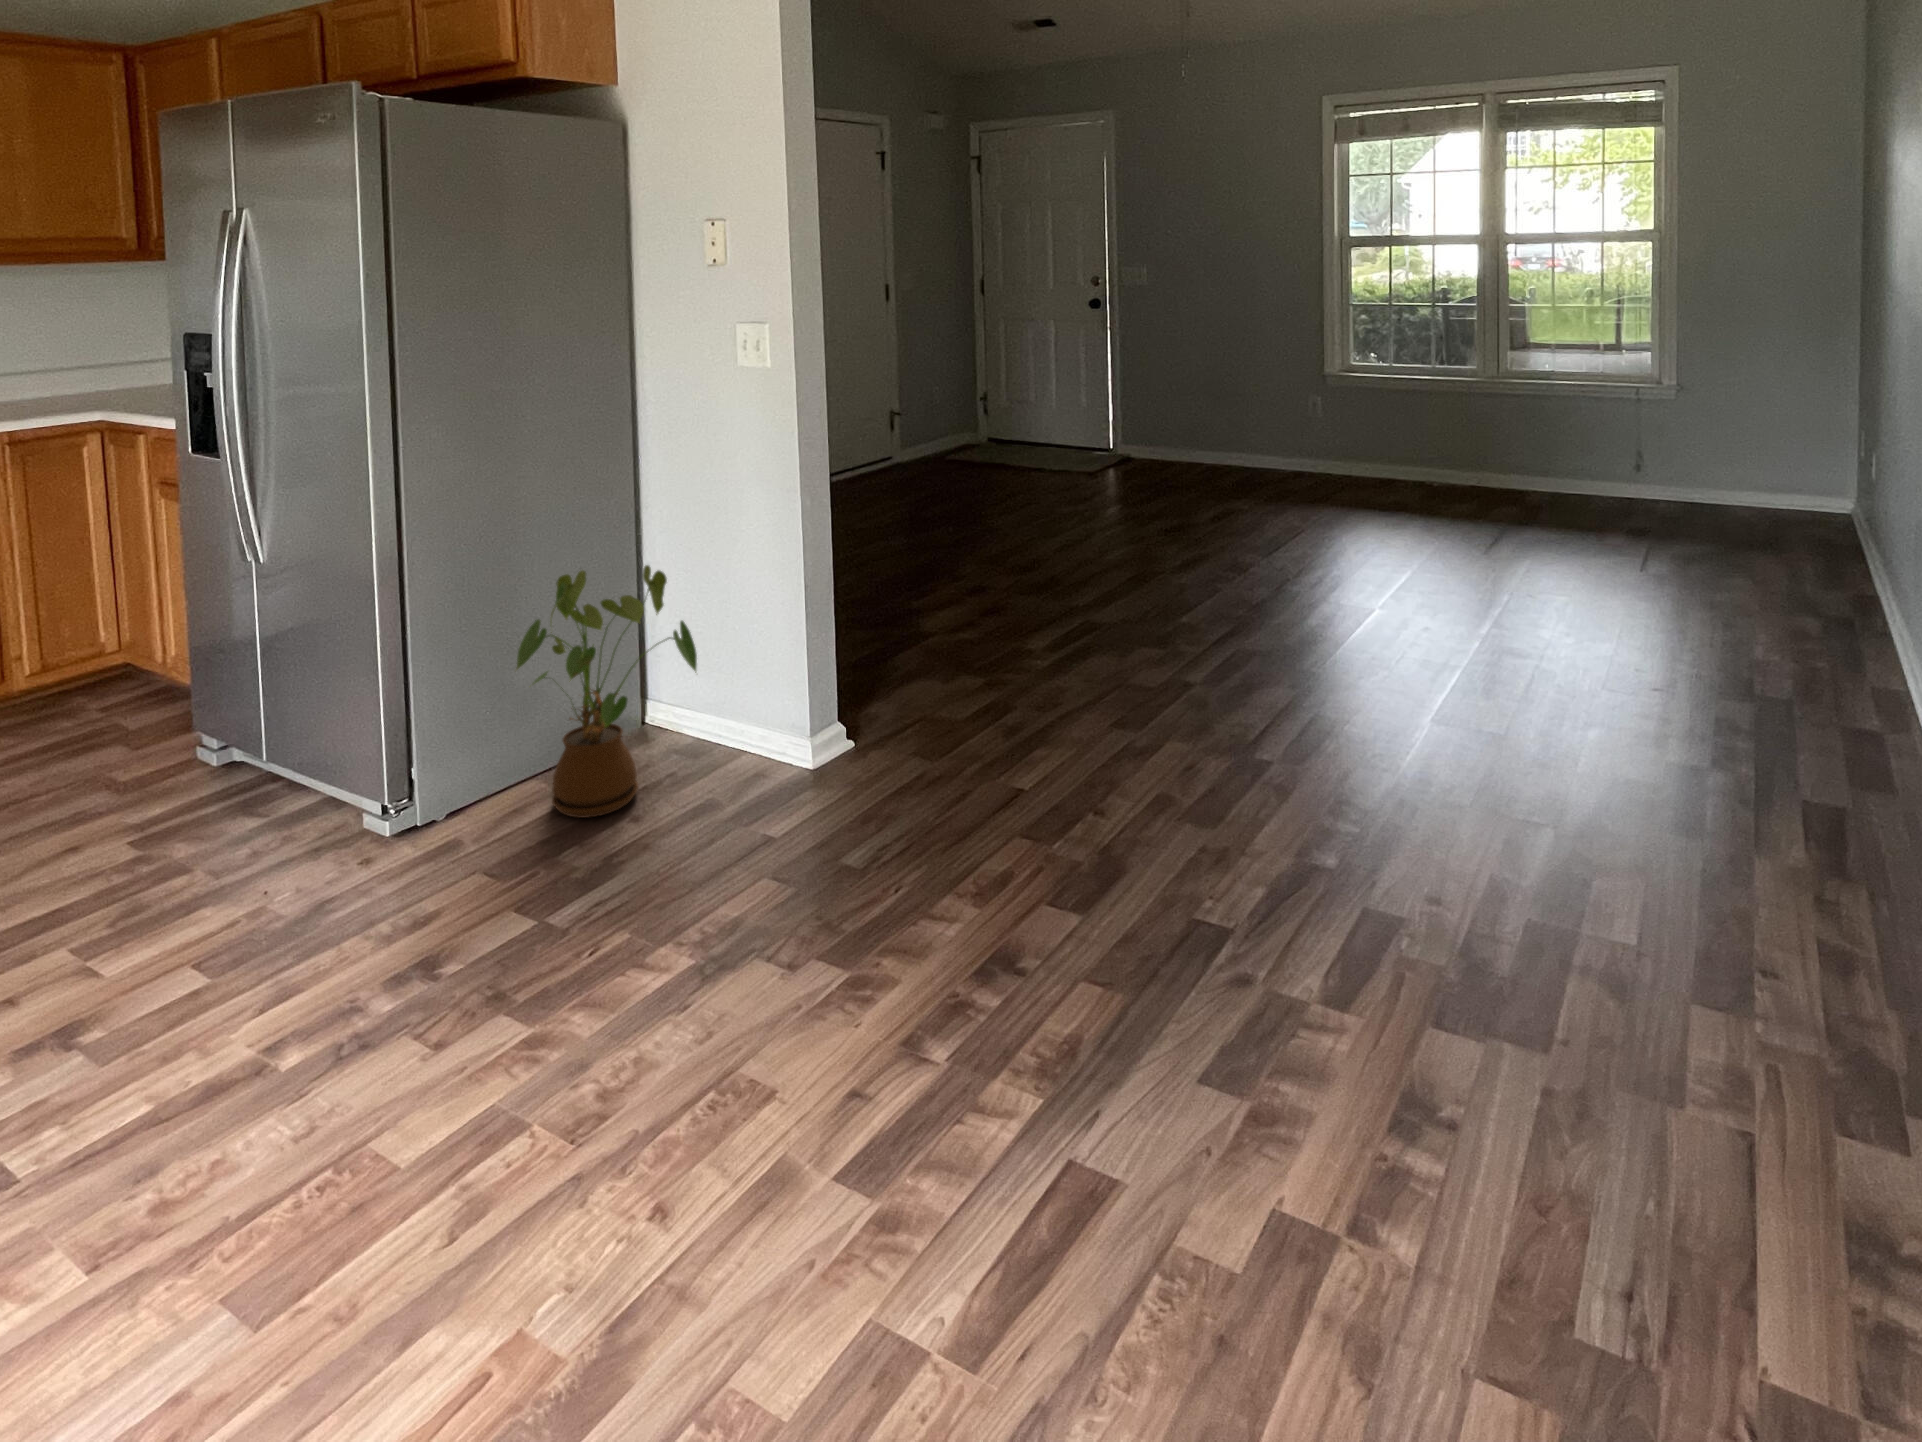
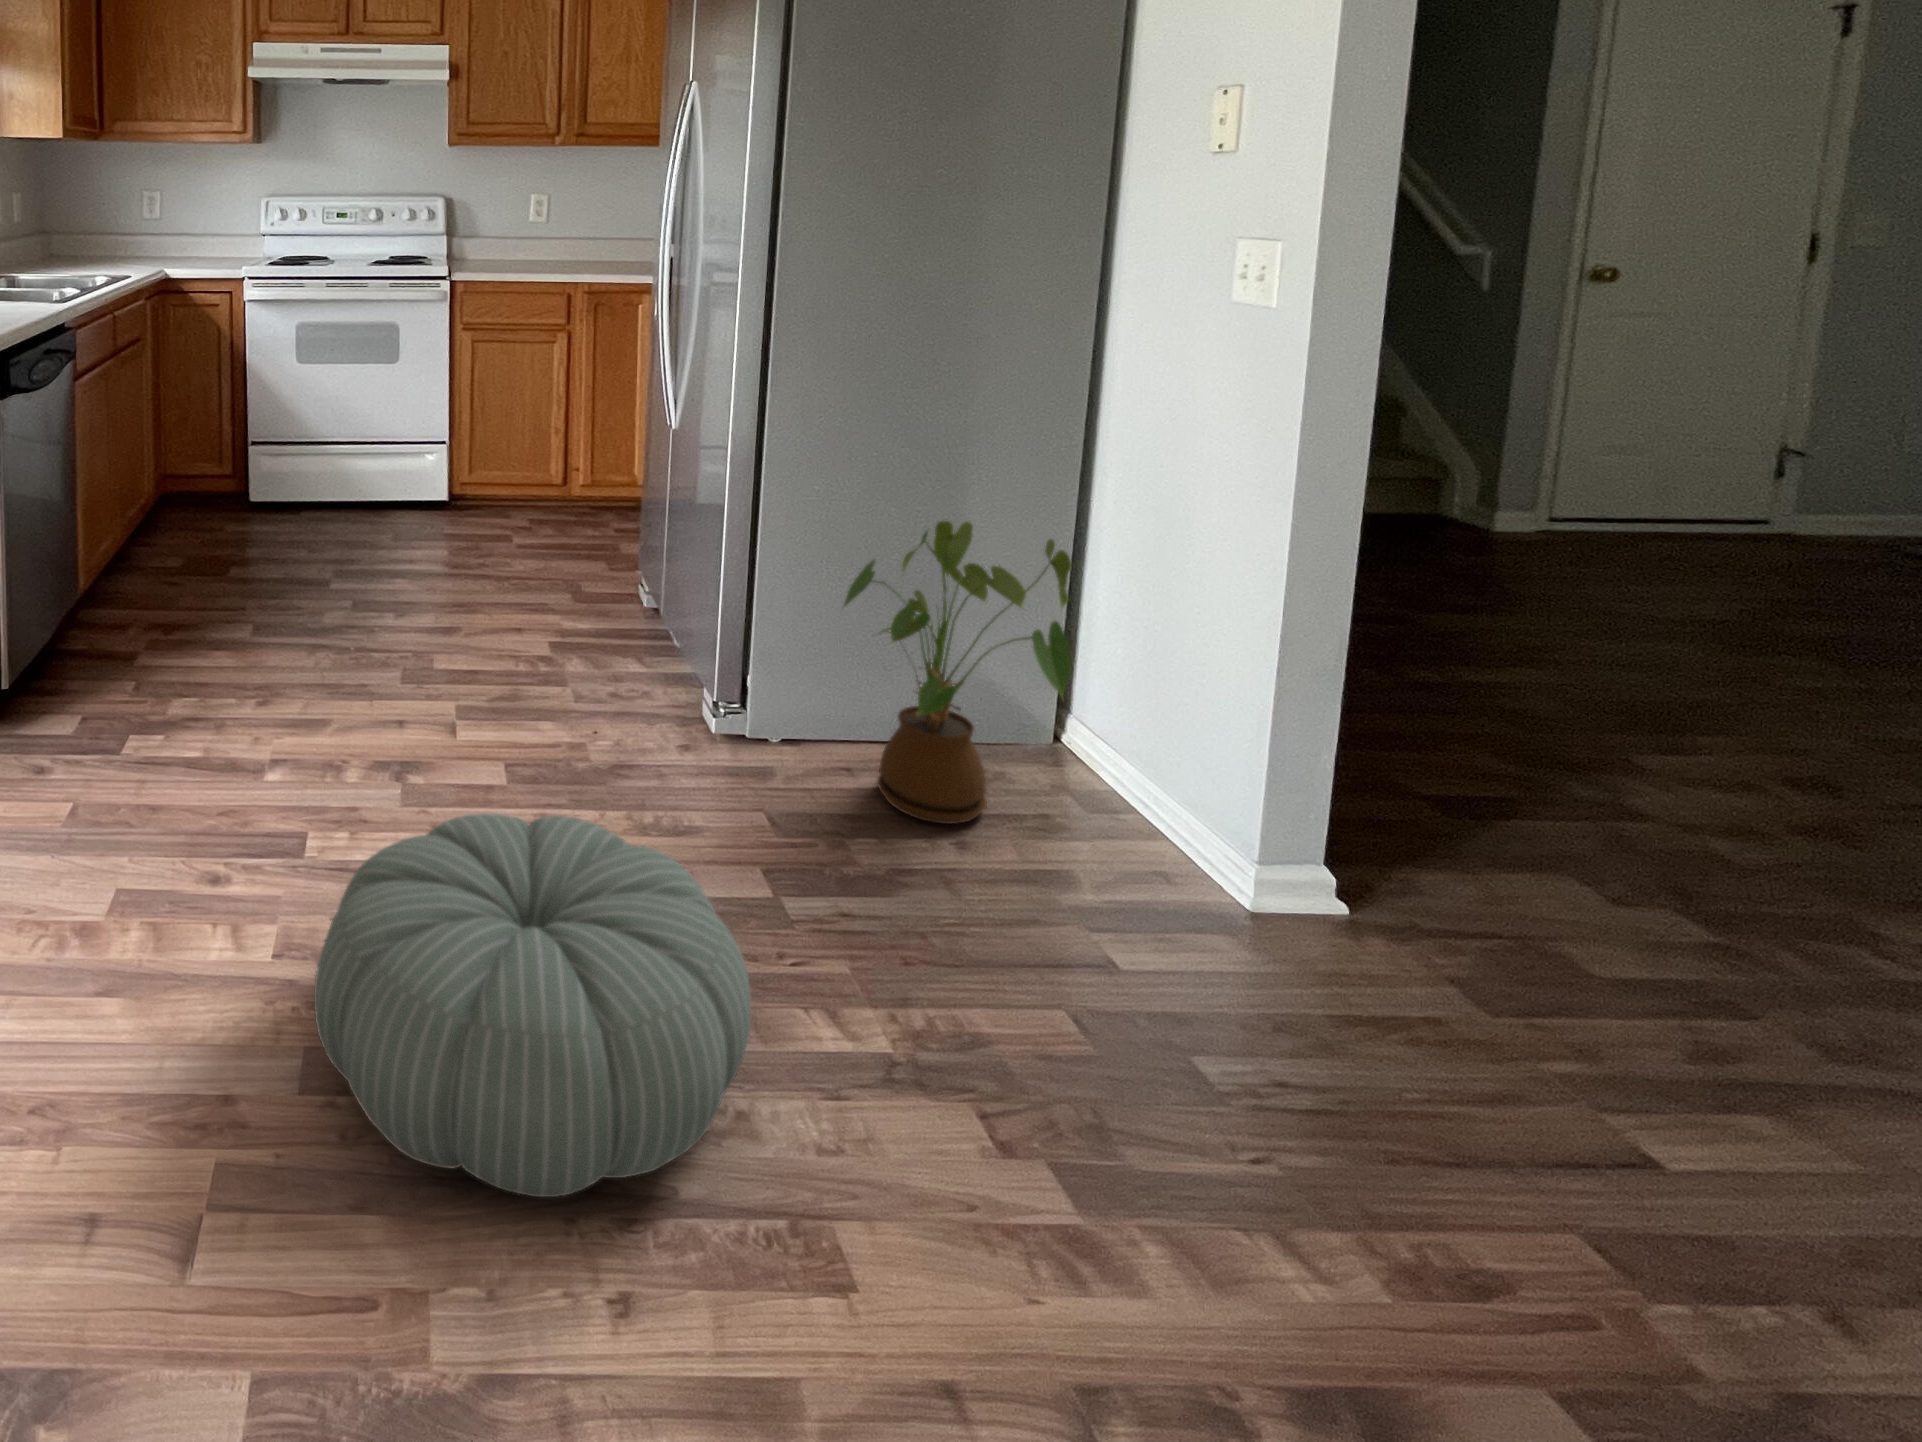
pouf: none [213,907,652,1272] -> present [314,814,751,1197]

